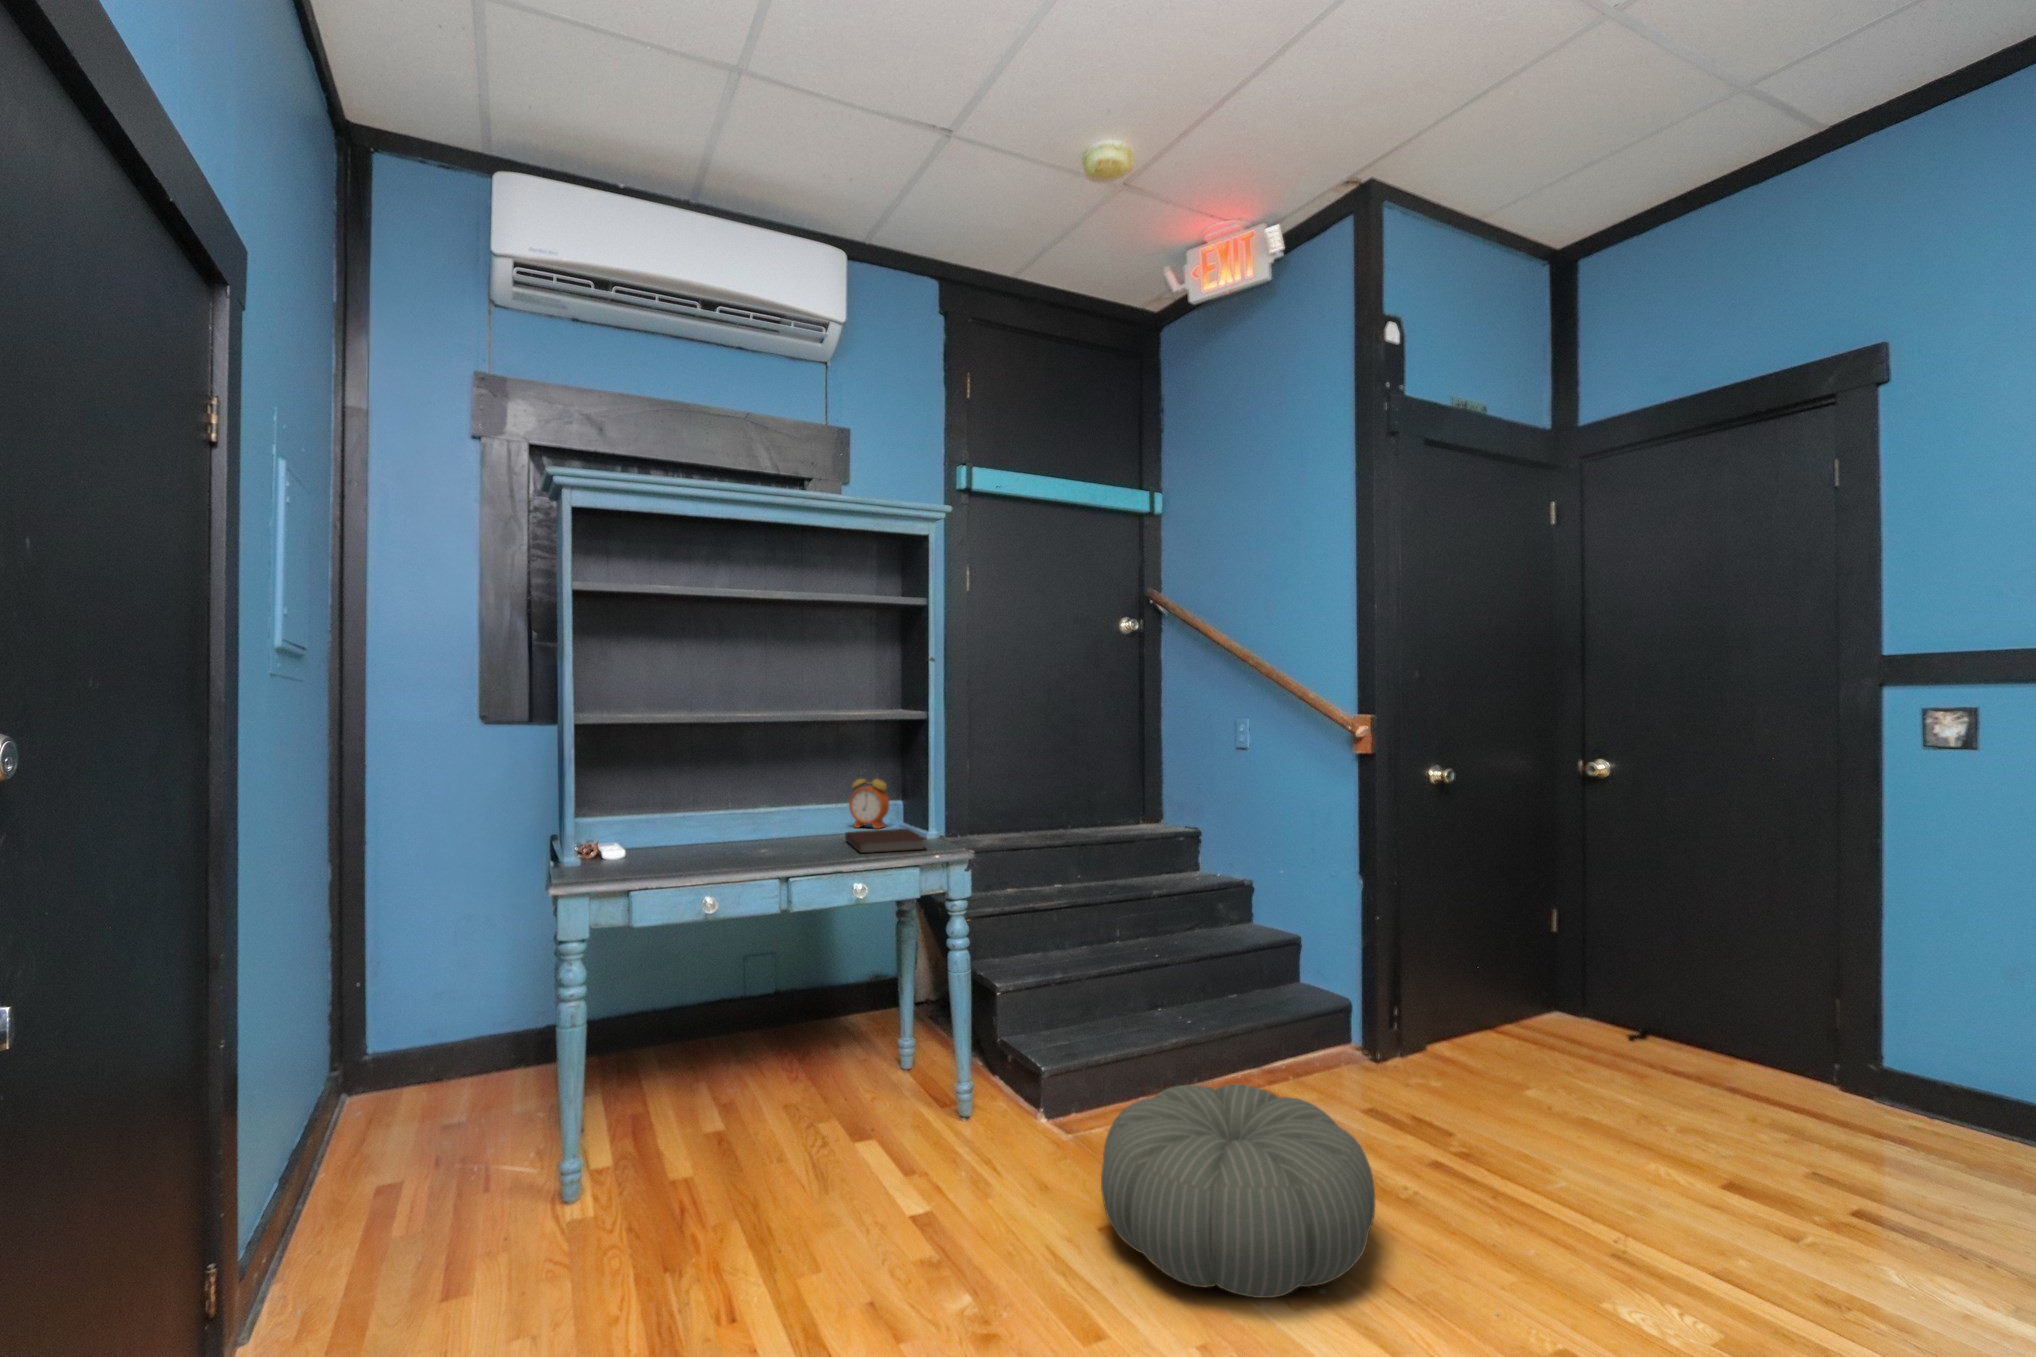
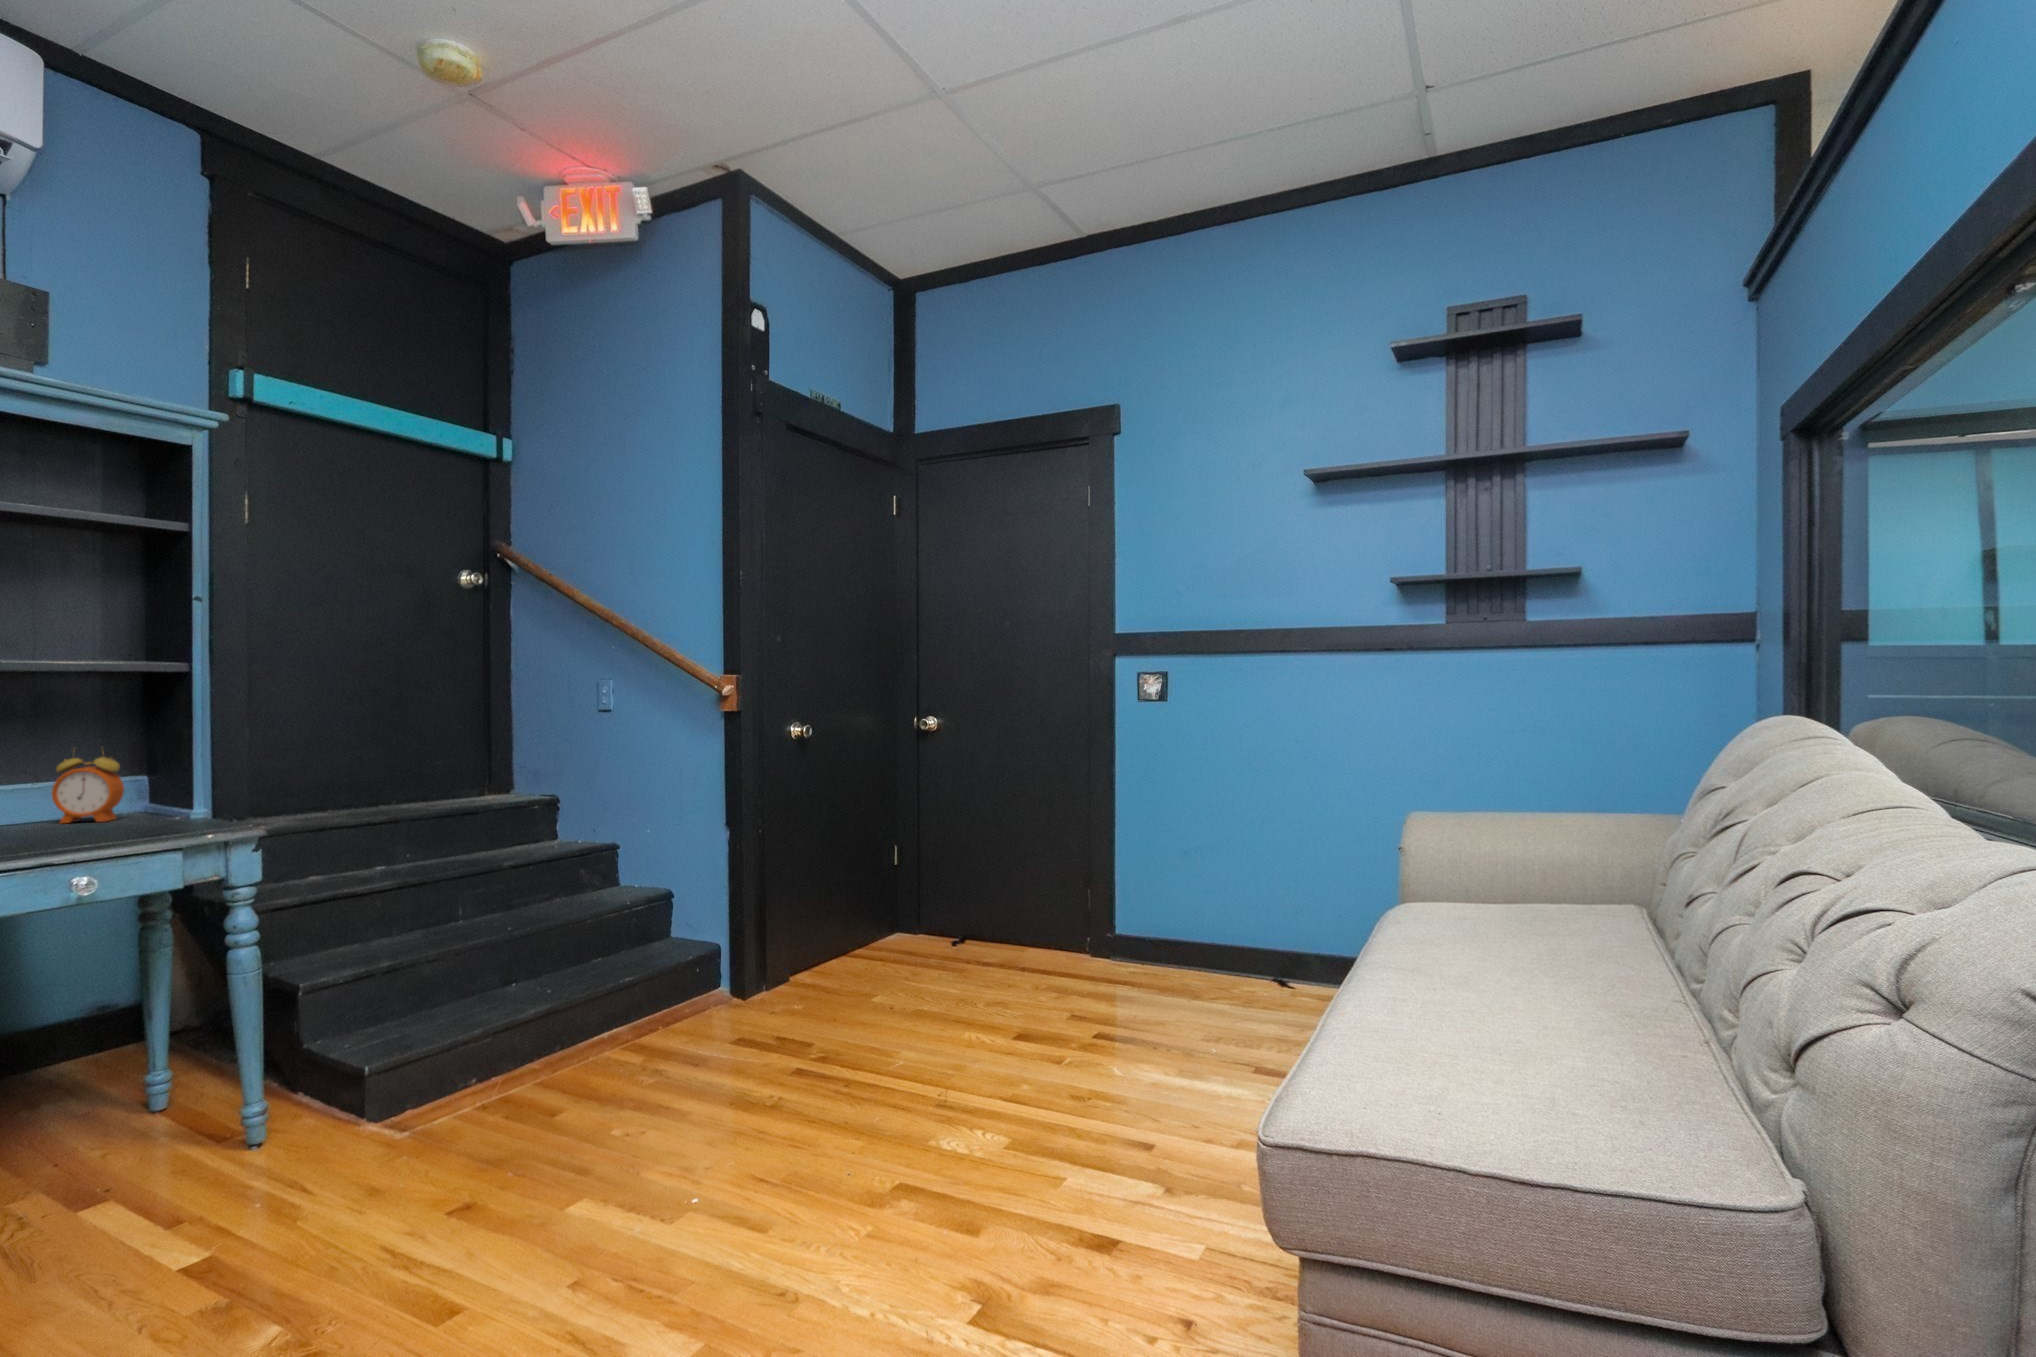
notebook: present [845,829,925,853] -> none [51,814,195,844]
pouf: present [1101,1084,1375,1298] -> none [451,1025,734,1216]

